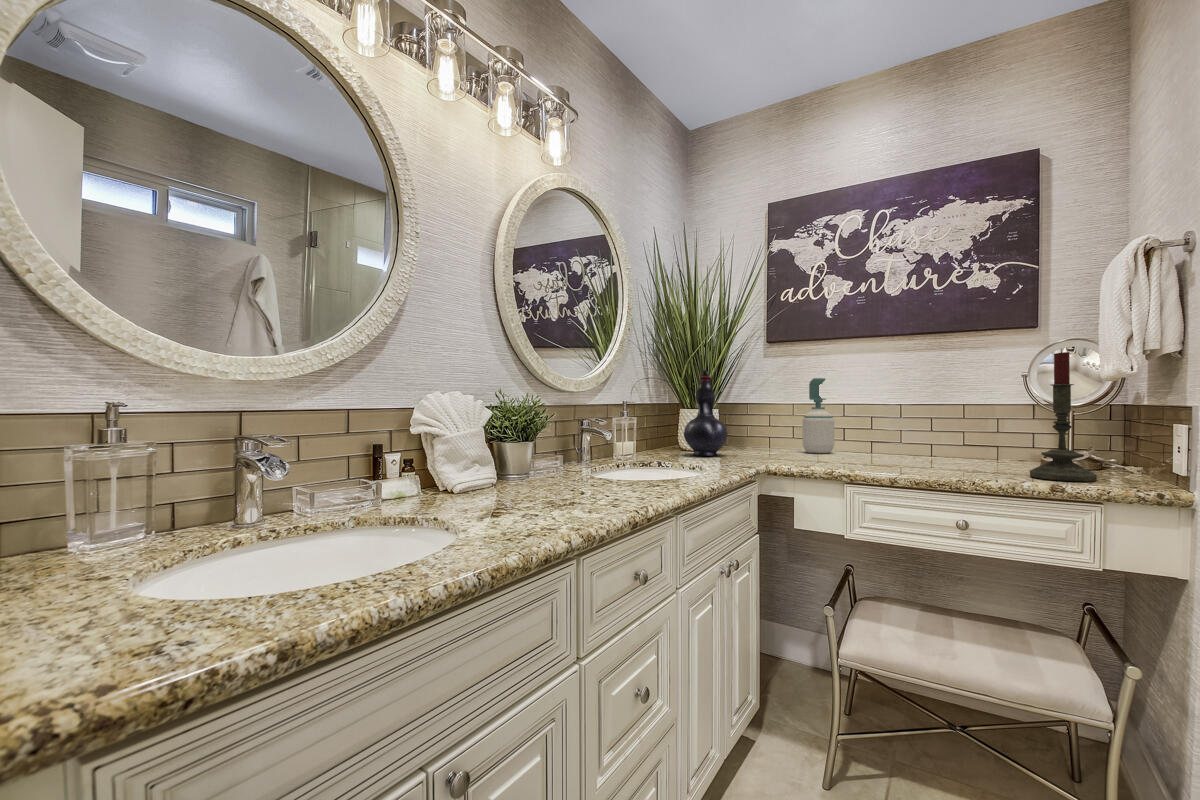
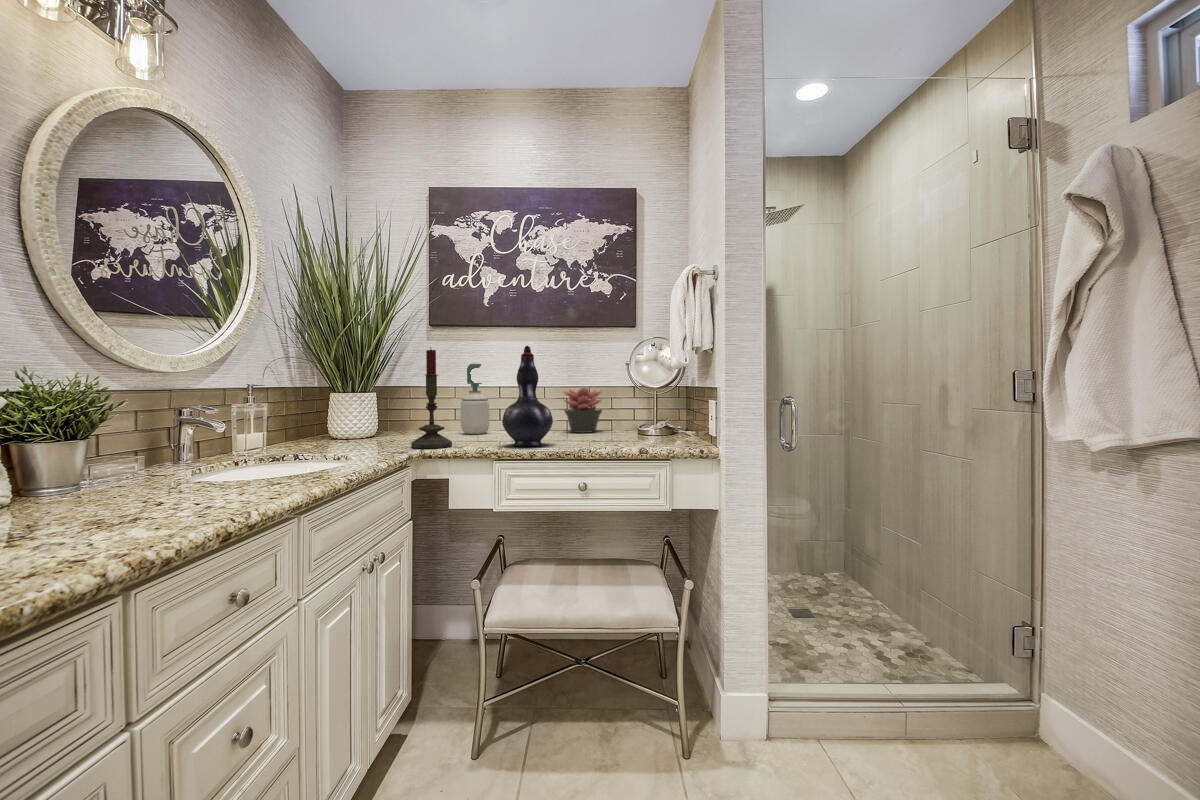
candle: present [1030,349,1097,482] -> present [411,348,452,449]
decorative vase: present [684,370,728,456] -> present [502,346,553,446]
succulent plant: none [927,404,984,459] -> present [564,388,602,433]

